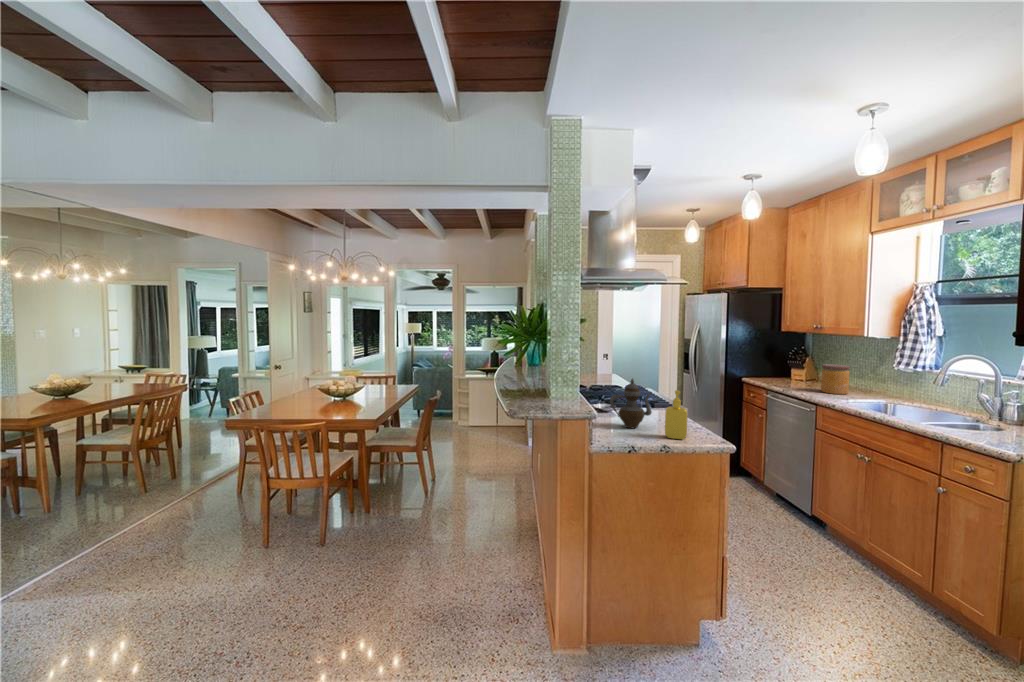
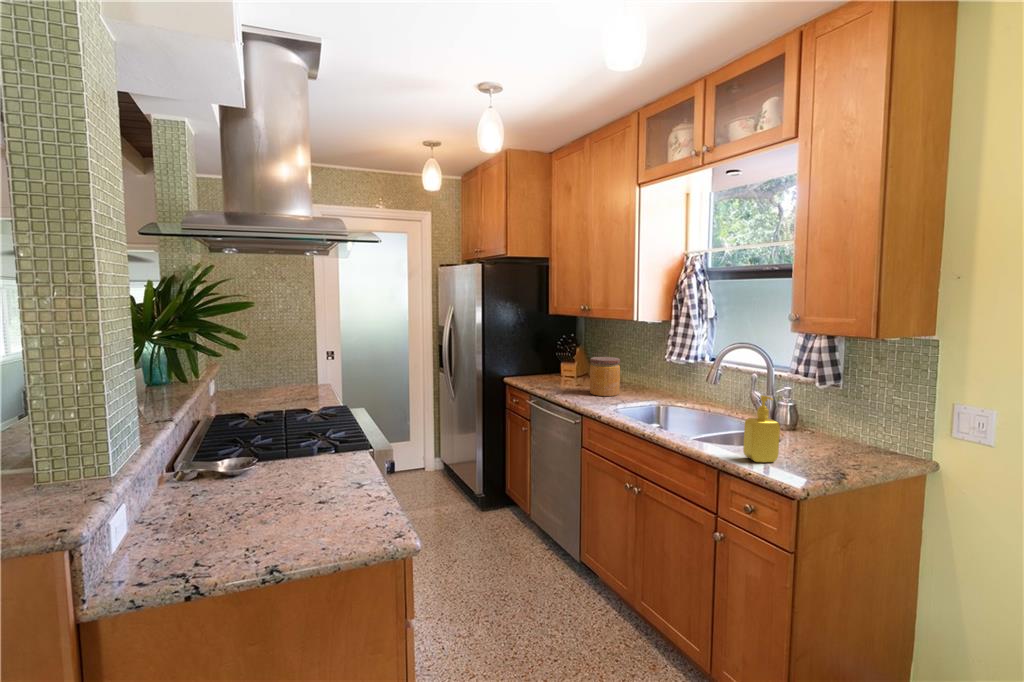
teapot: present [610,378,652,428] -> none [186,420,276,524]
soap dispenser: present [665,390,688,439] -> present [743,395,780,463]

